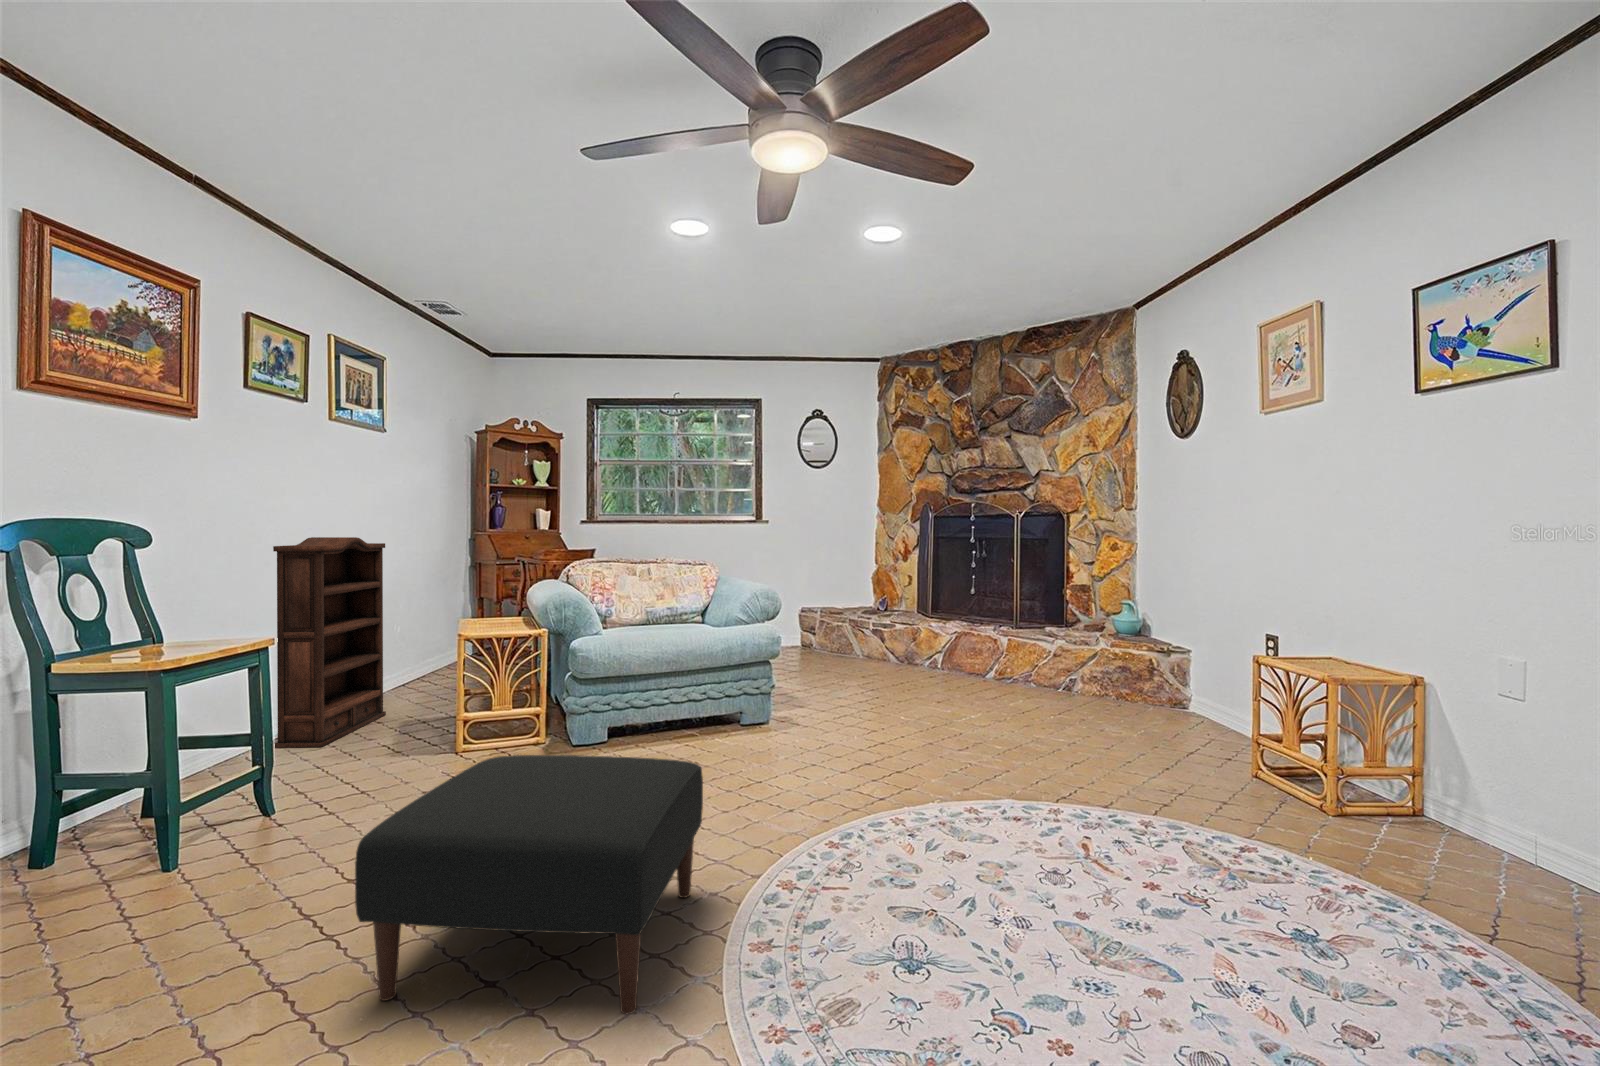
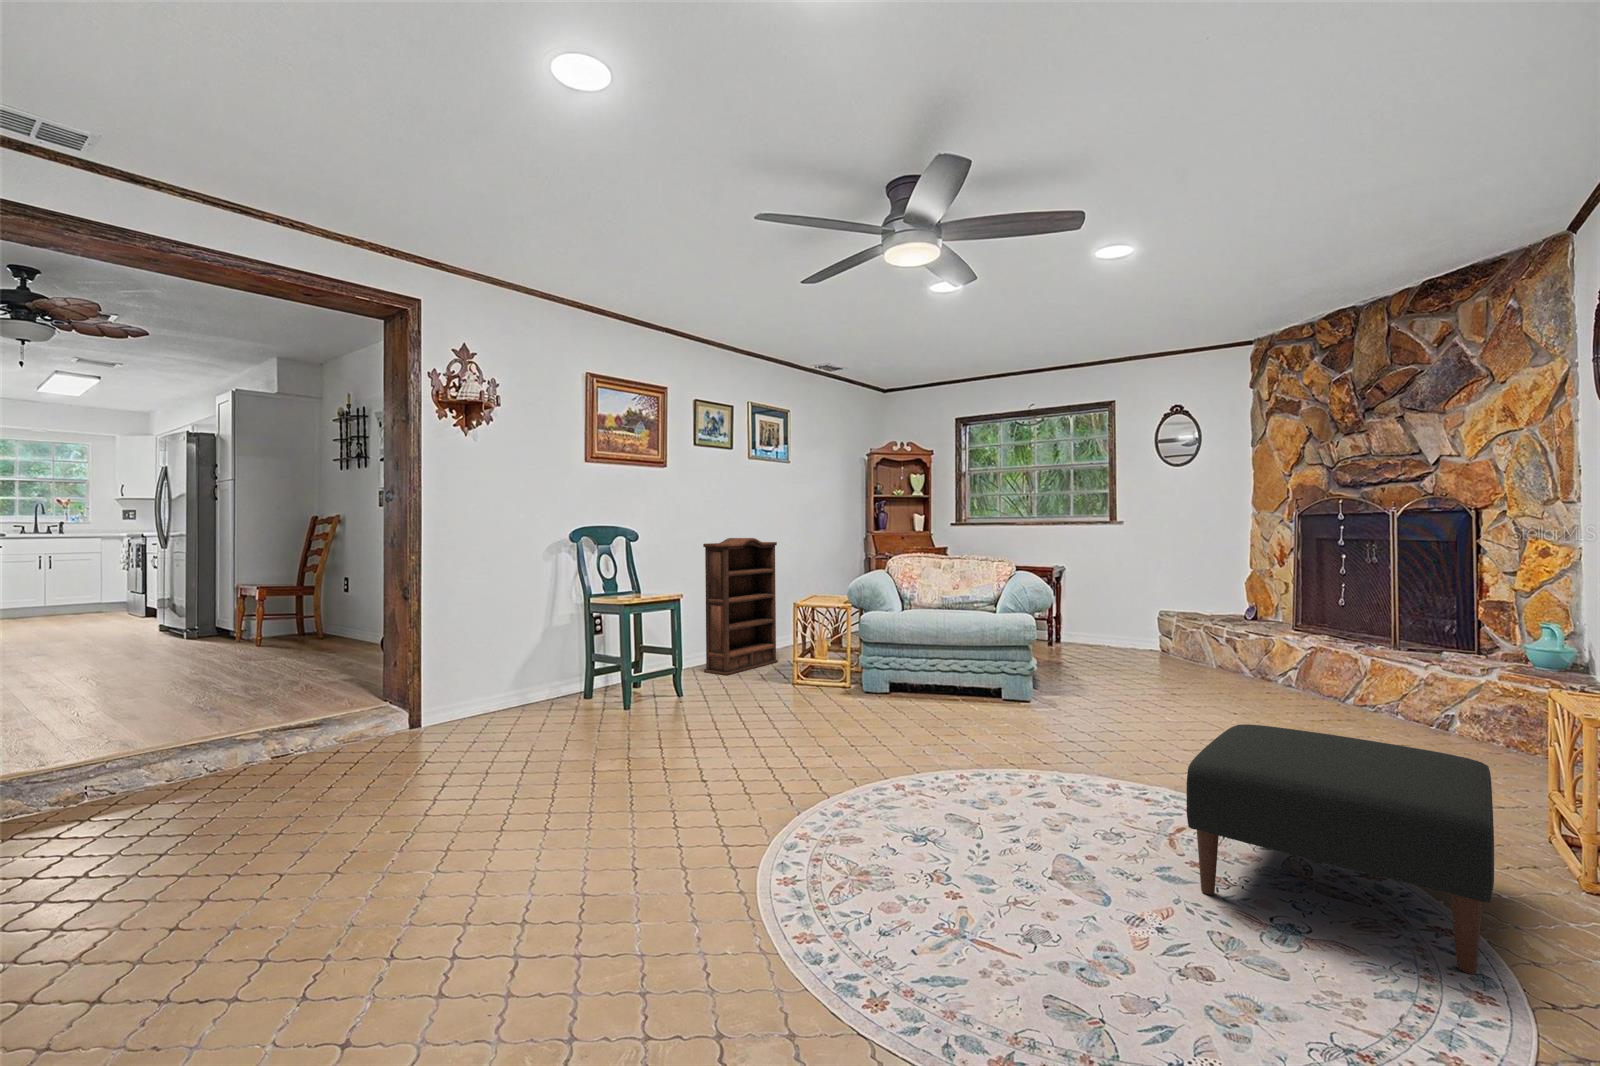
ottoman: present [355,755,703,1014] -> present [1186,724,1494,974]

